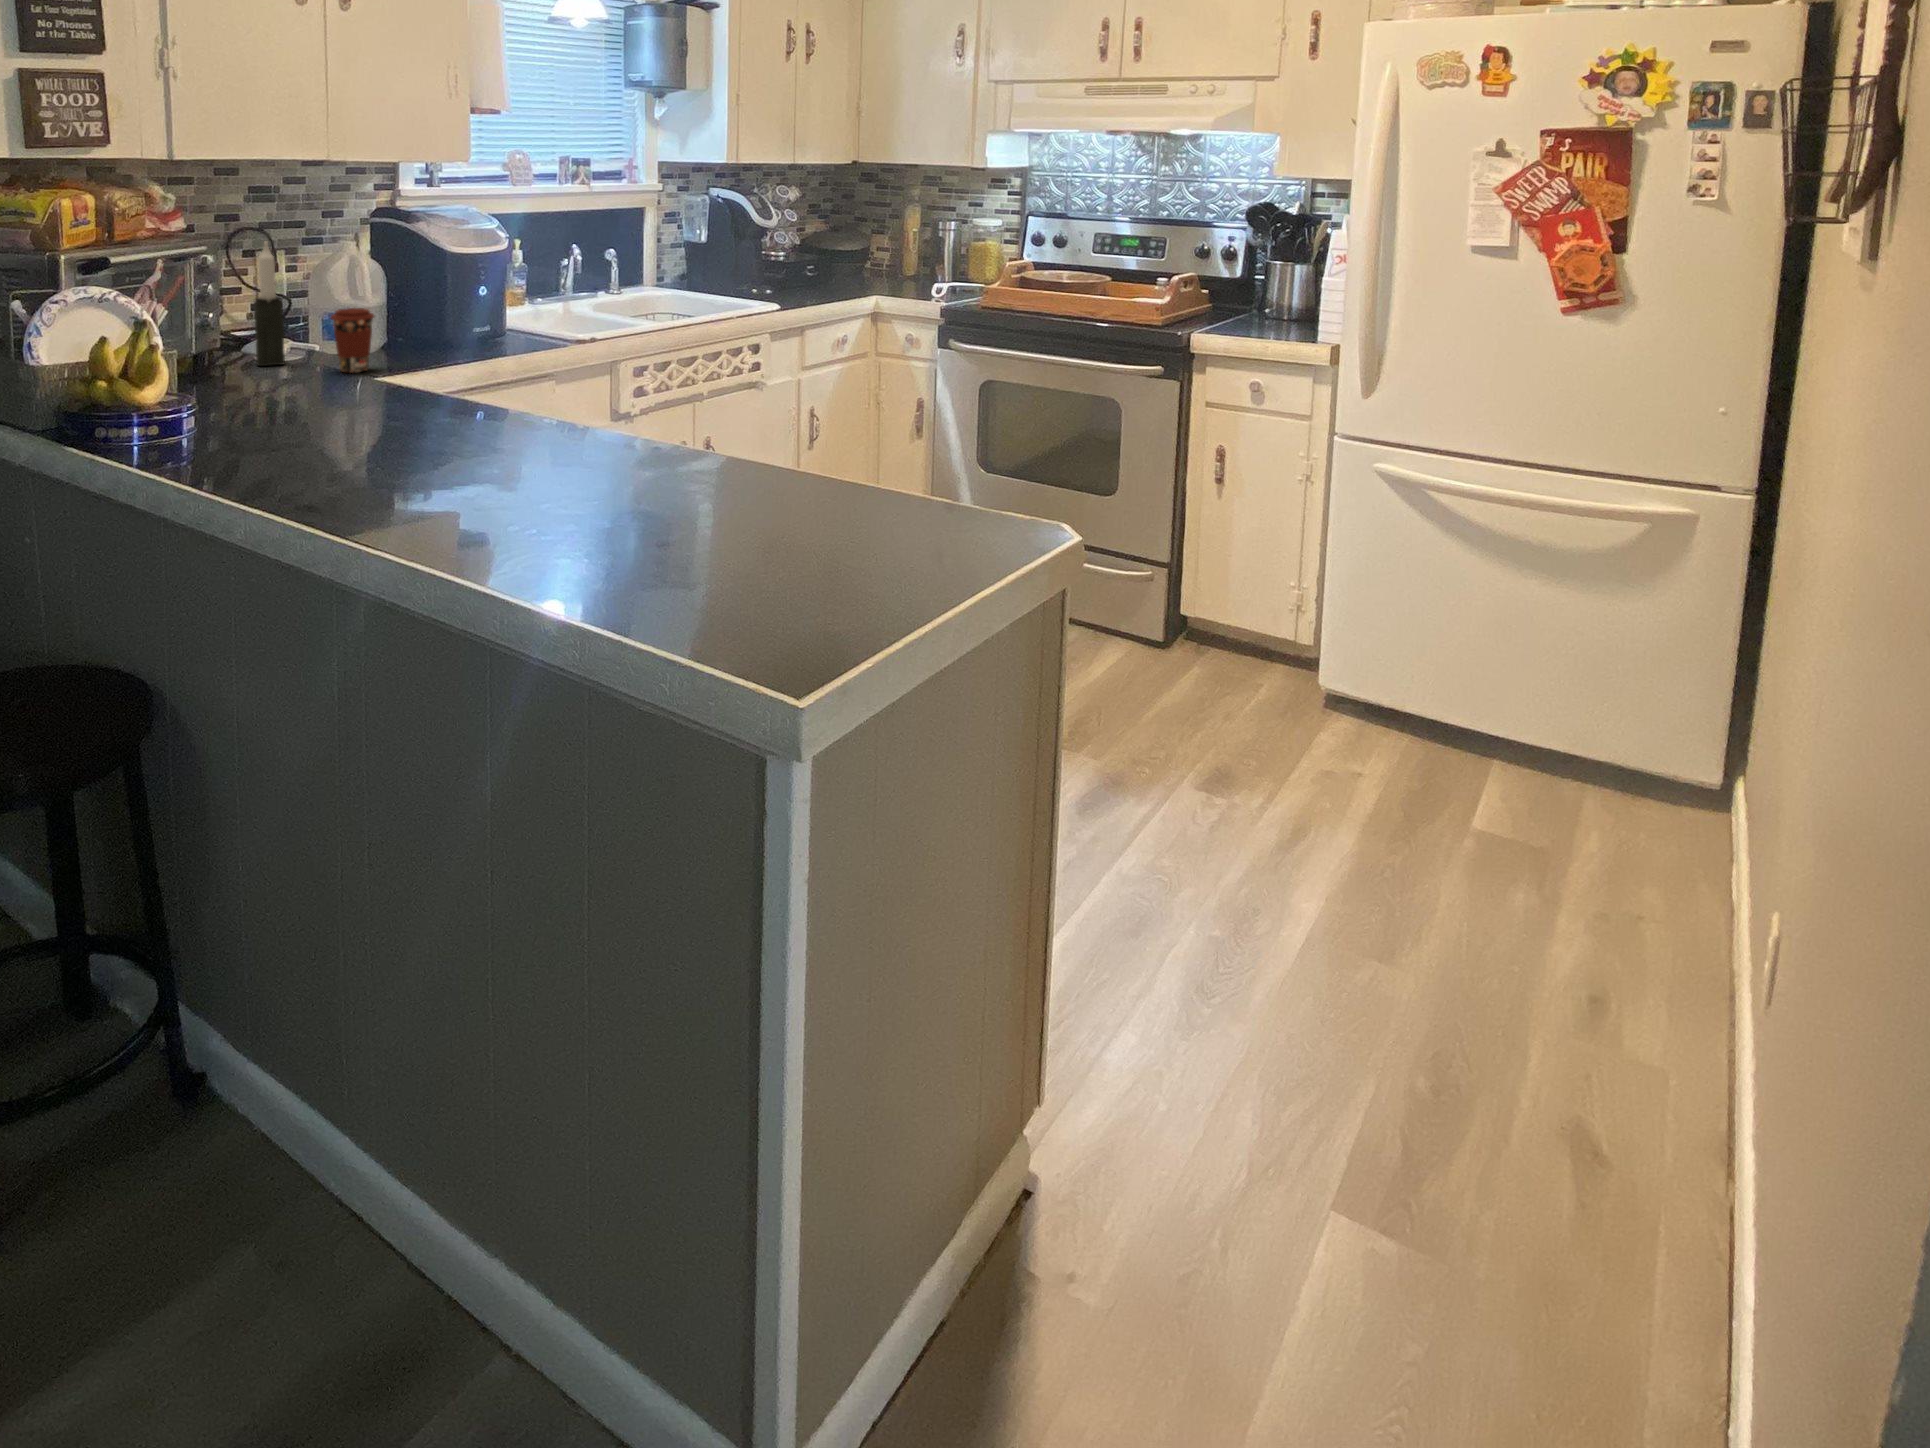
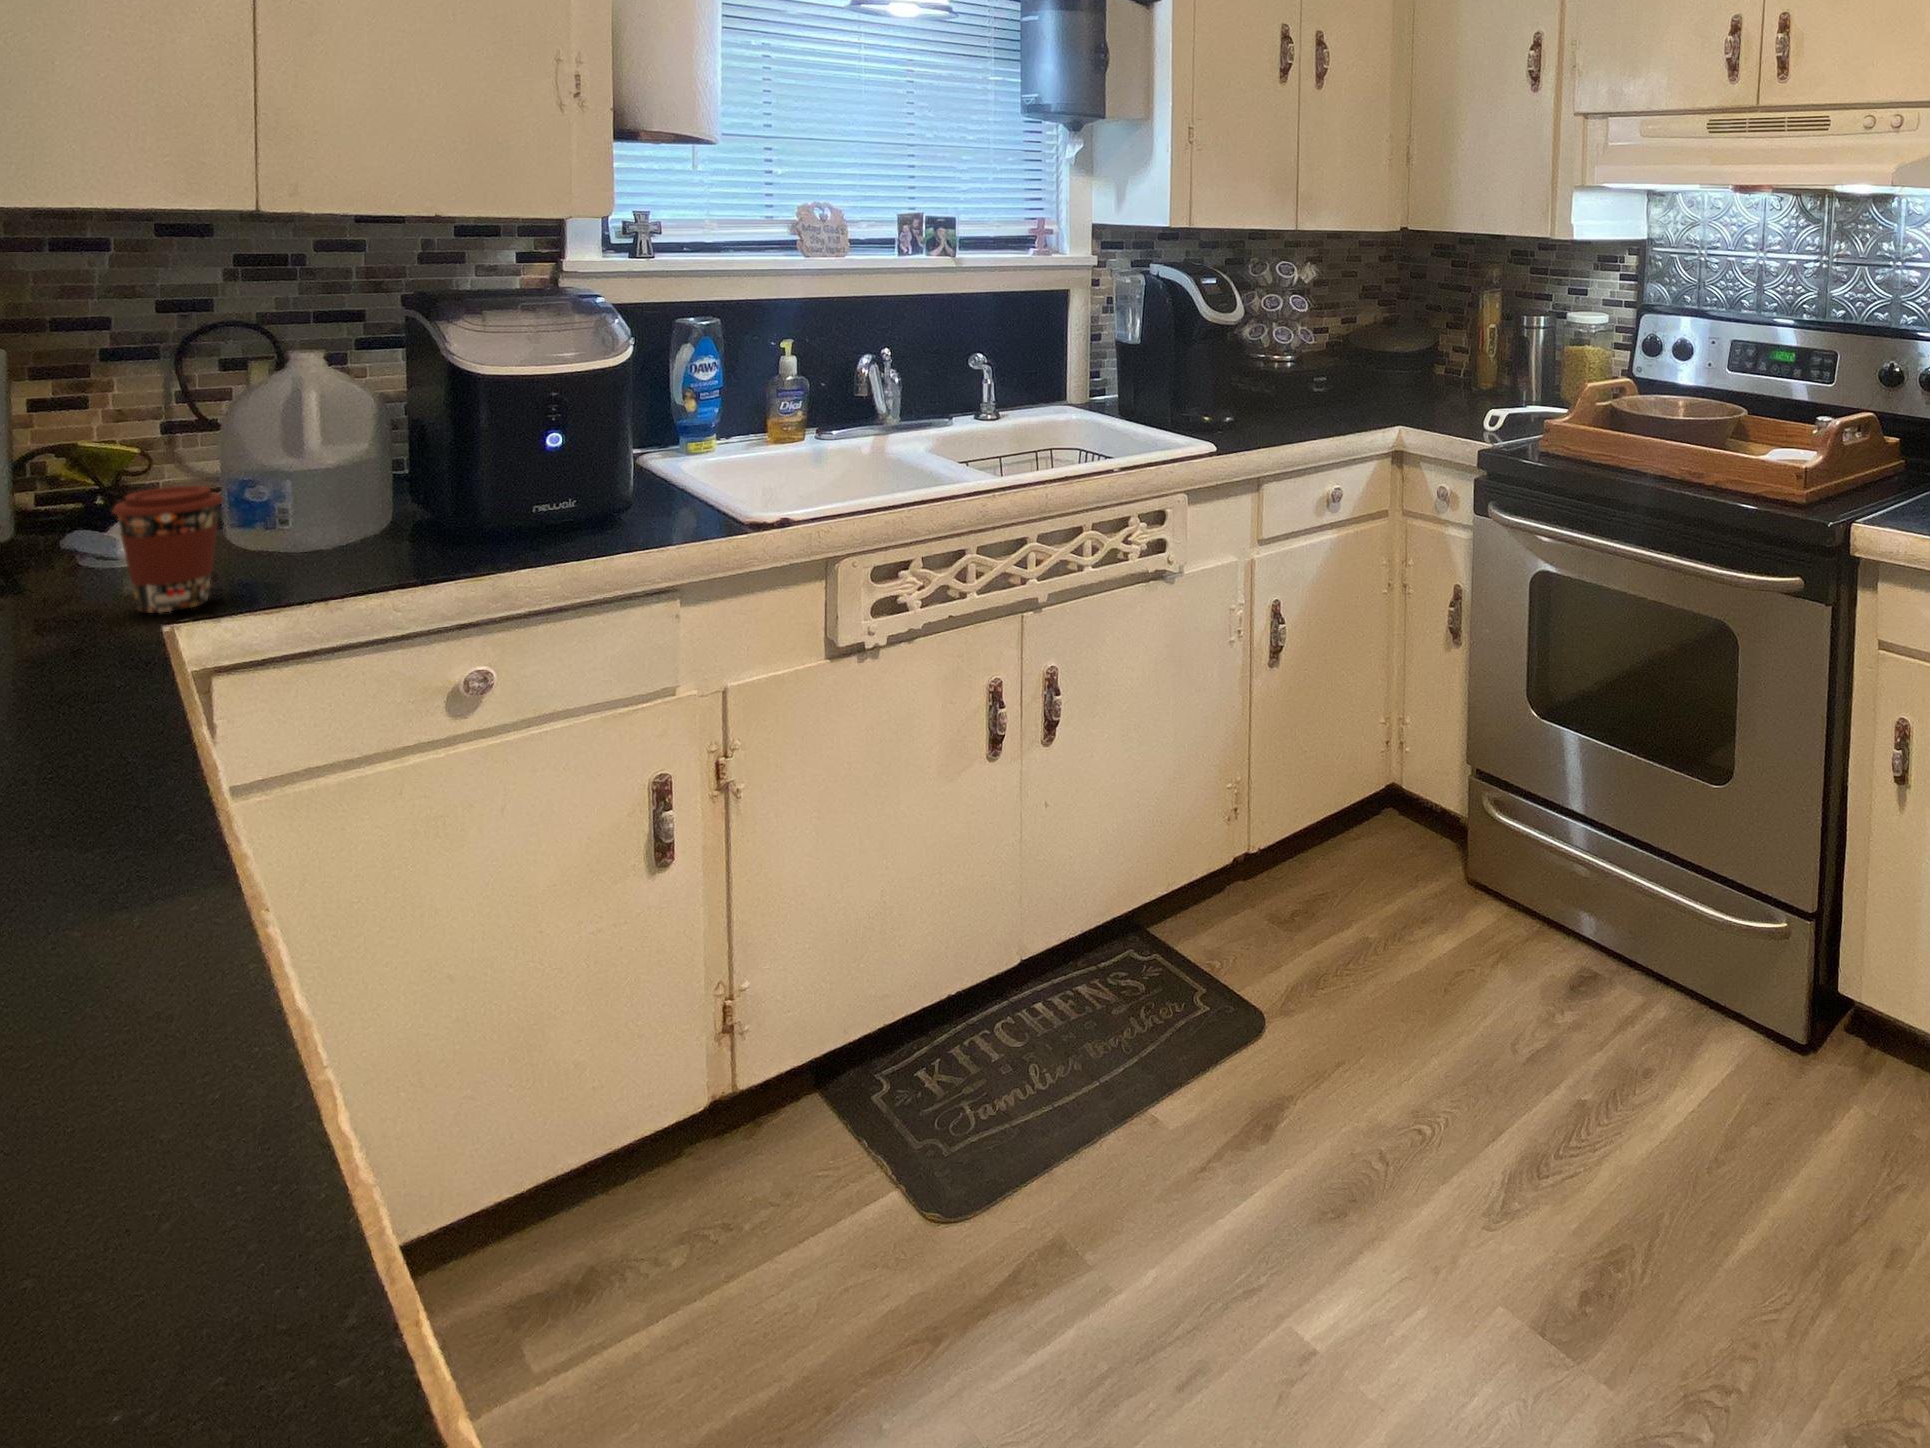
candle: present [254,241,285,366] -> none [22,356,107,588]

